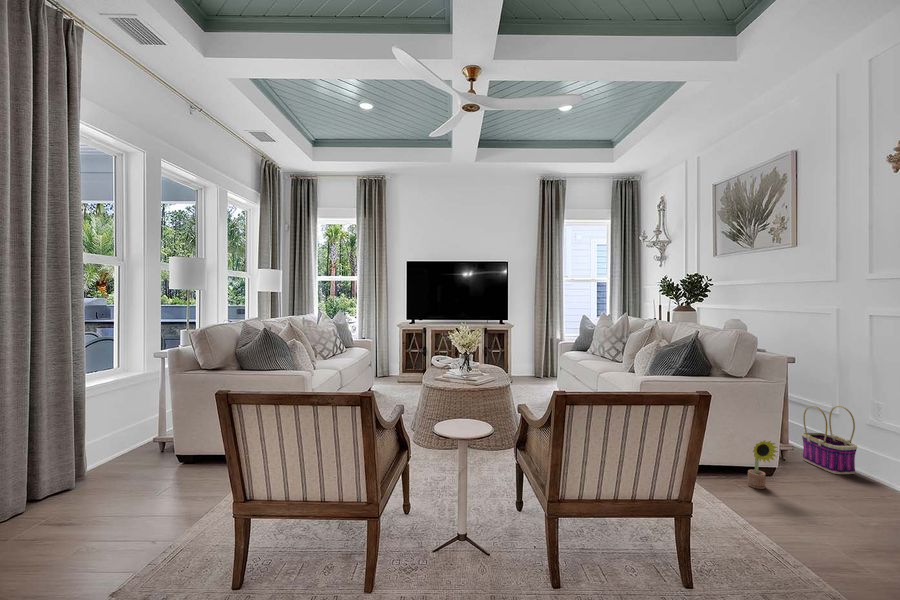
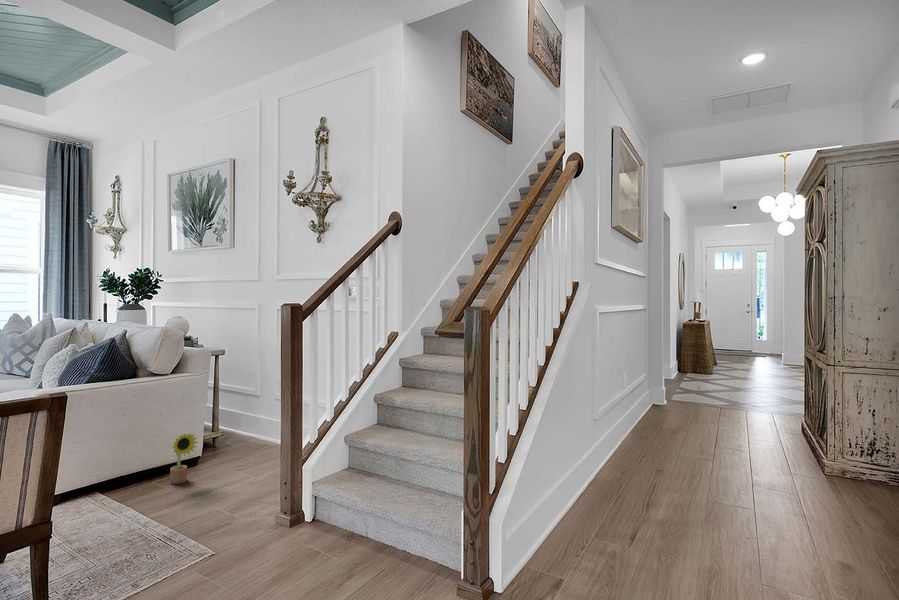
basket: present [802,406,857,474] -> none [232,390,272,450]

